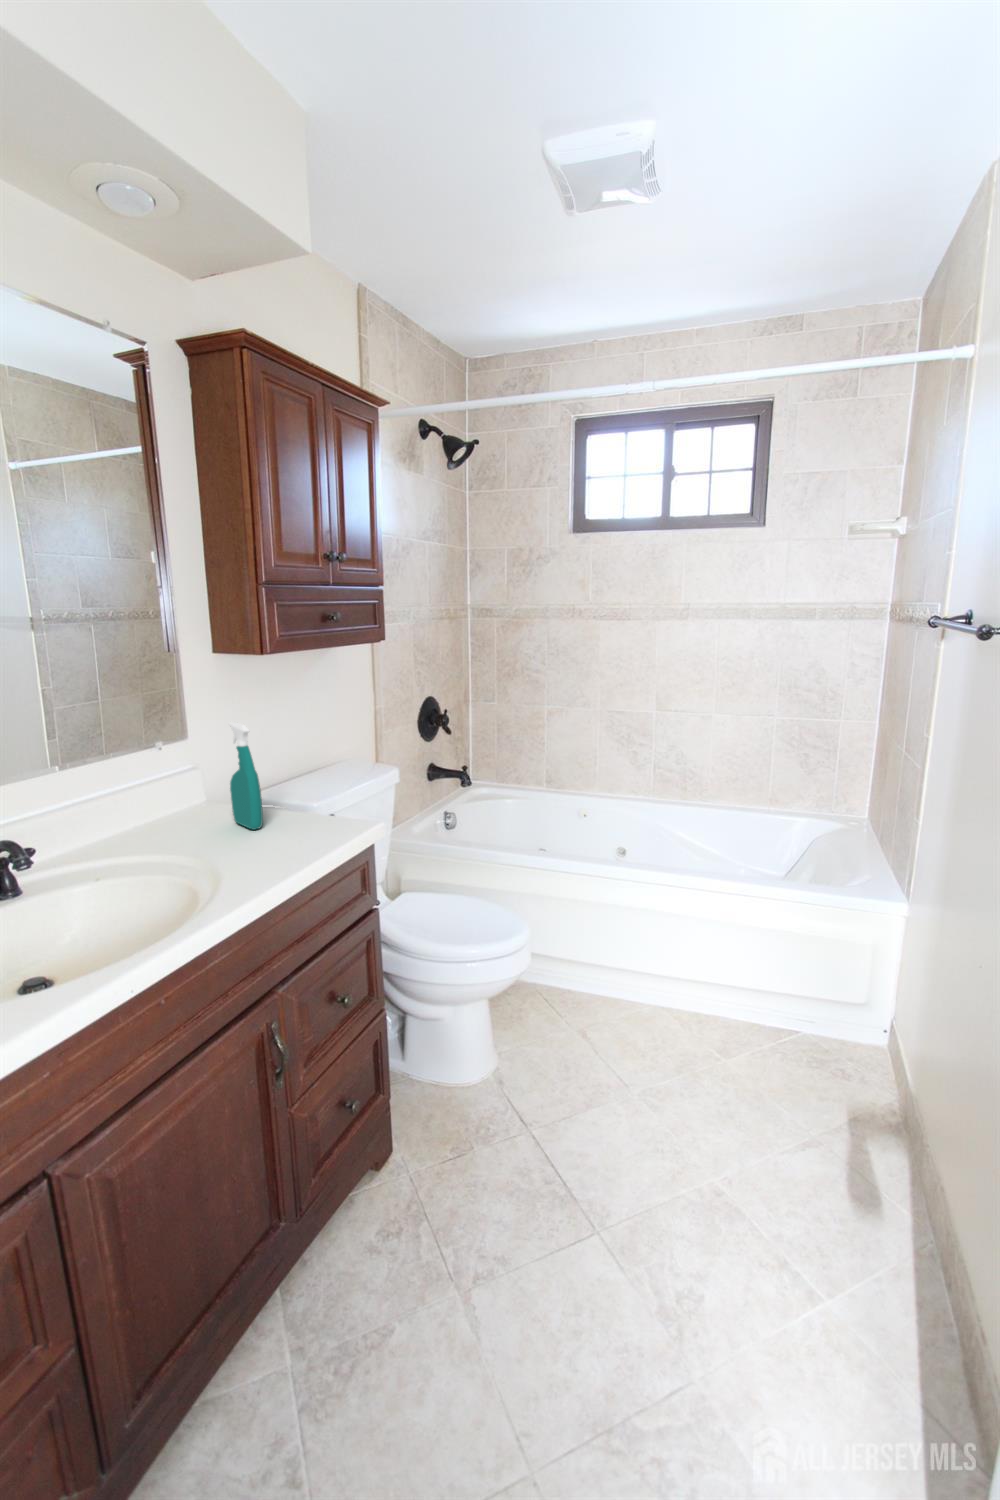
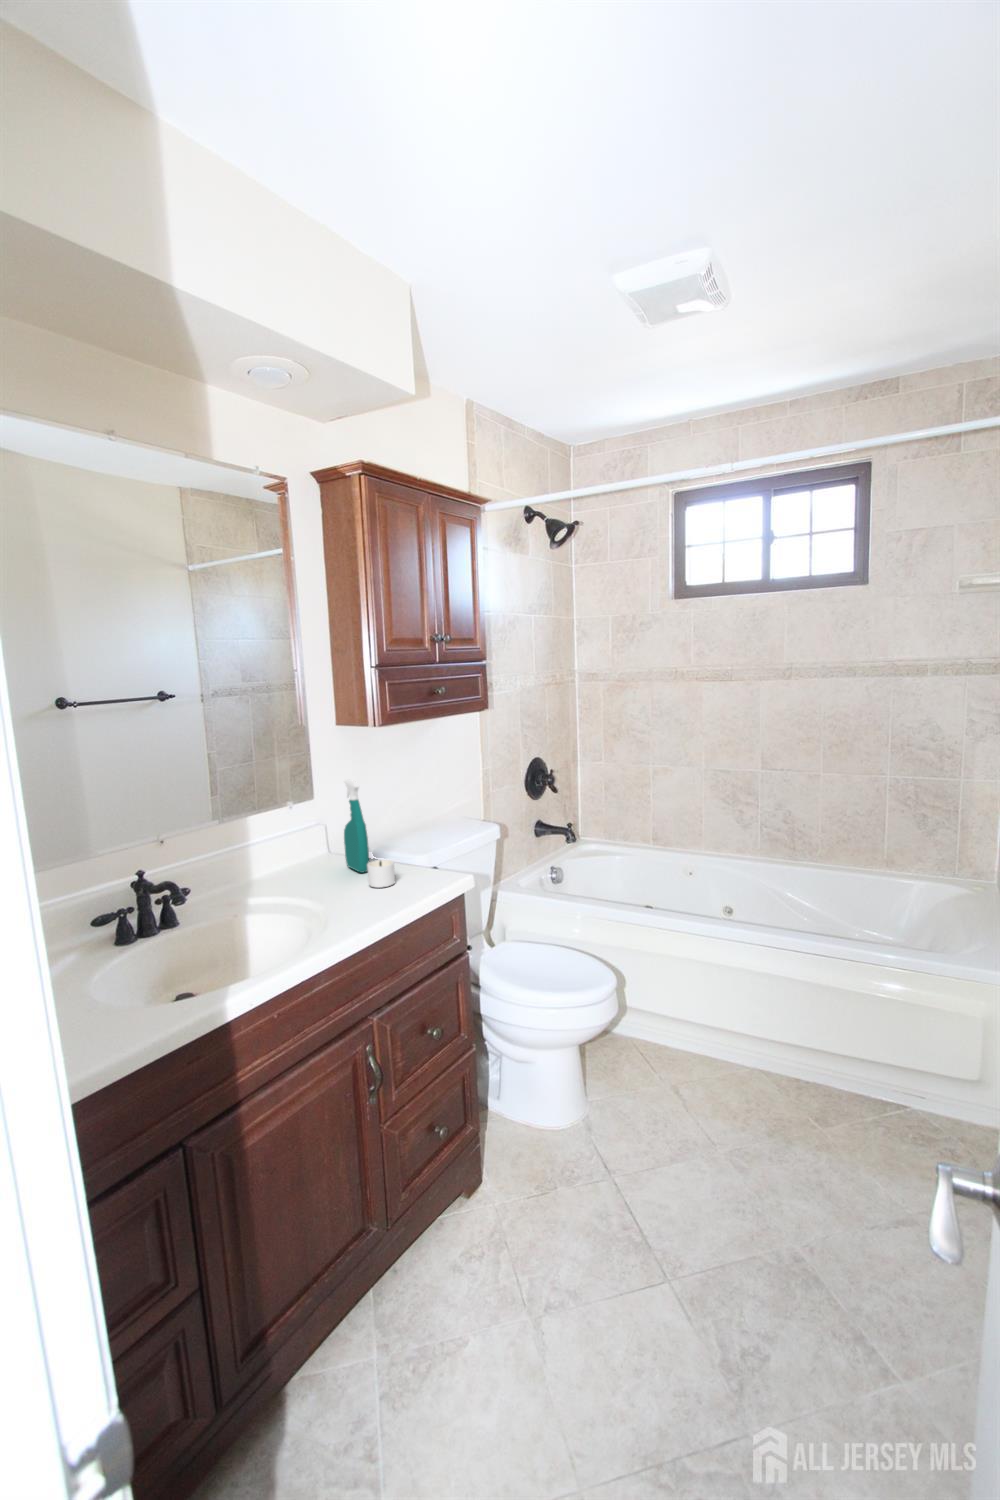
candle: none [263,815,312,847] -> present [367,860,395,888]

